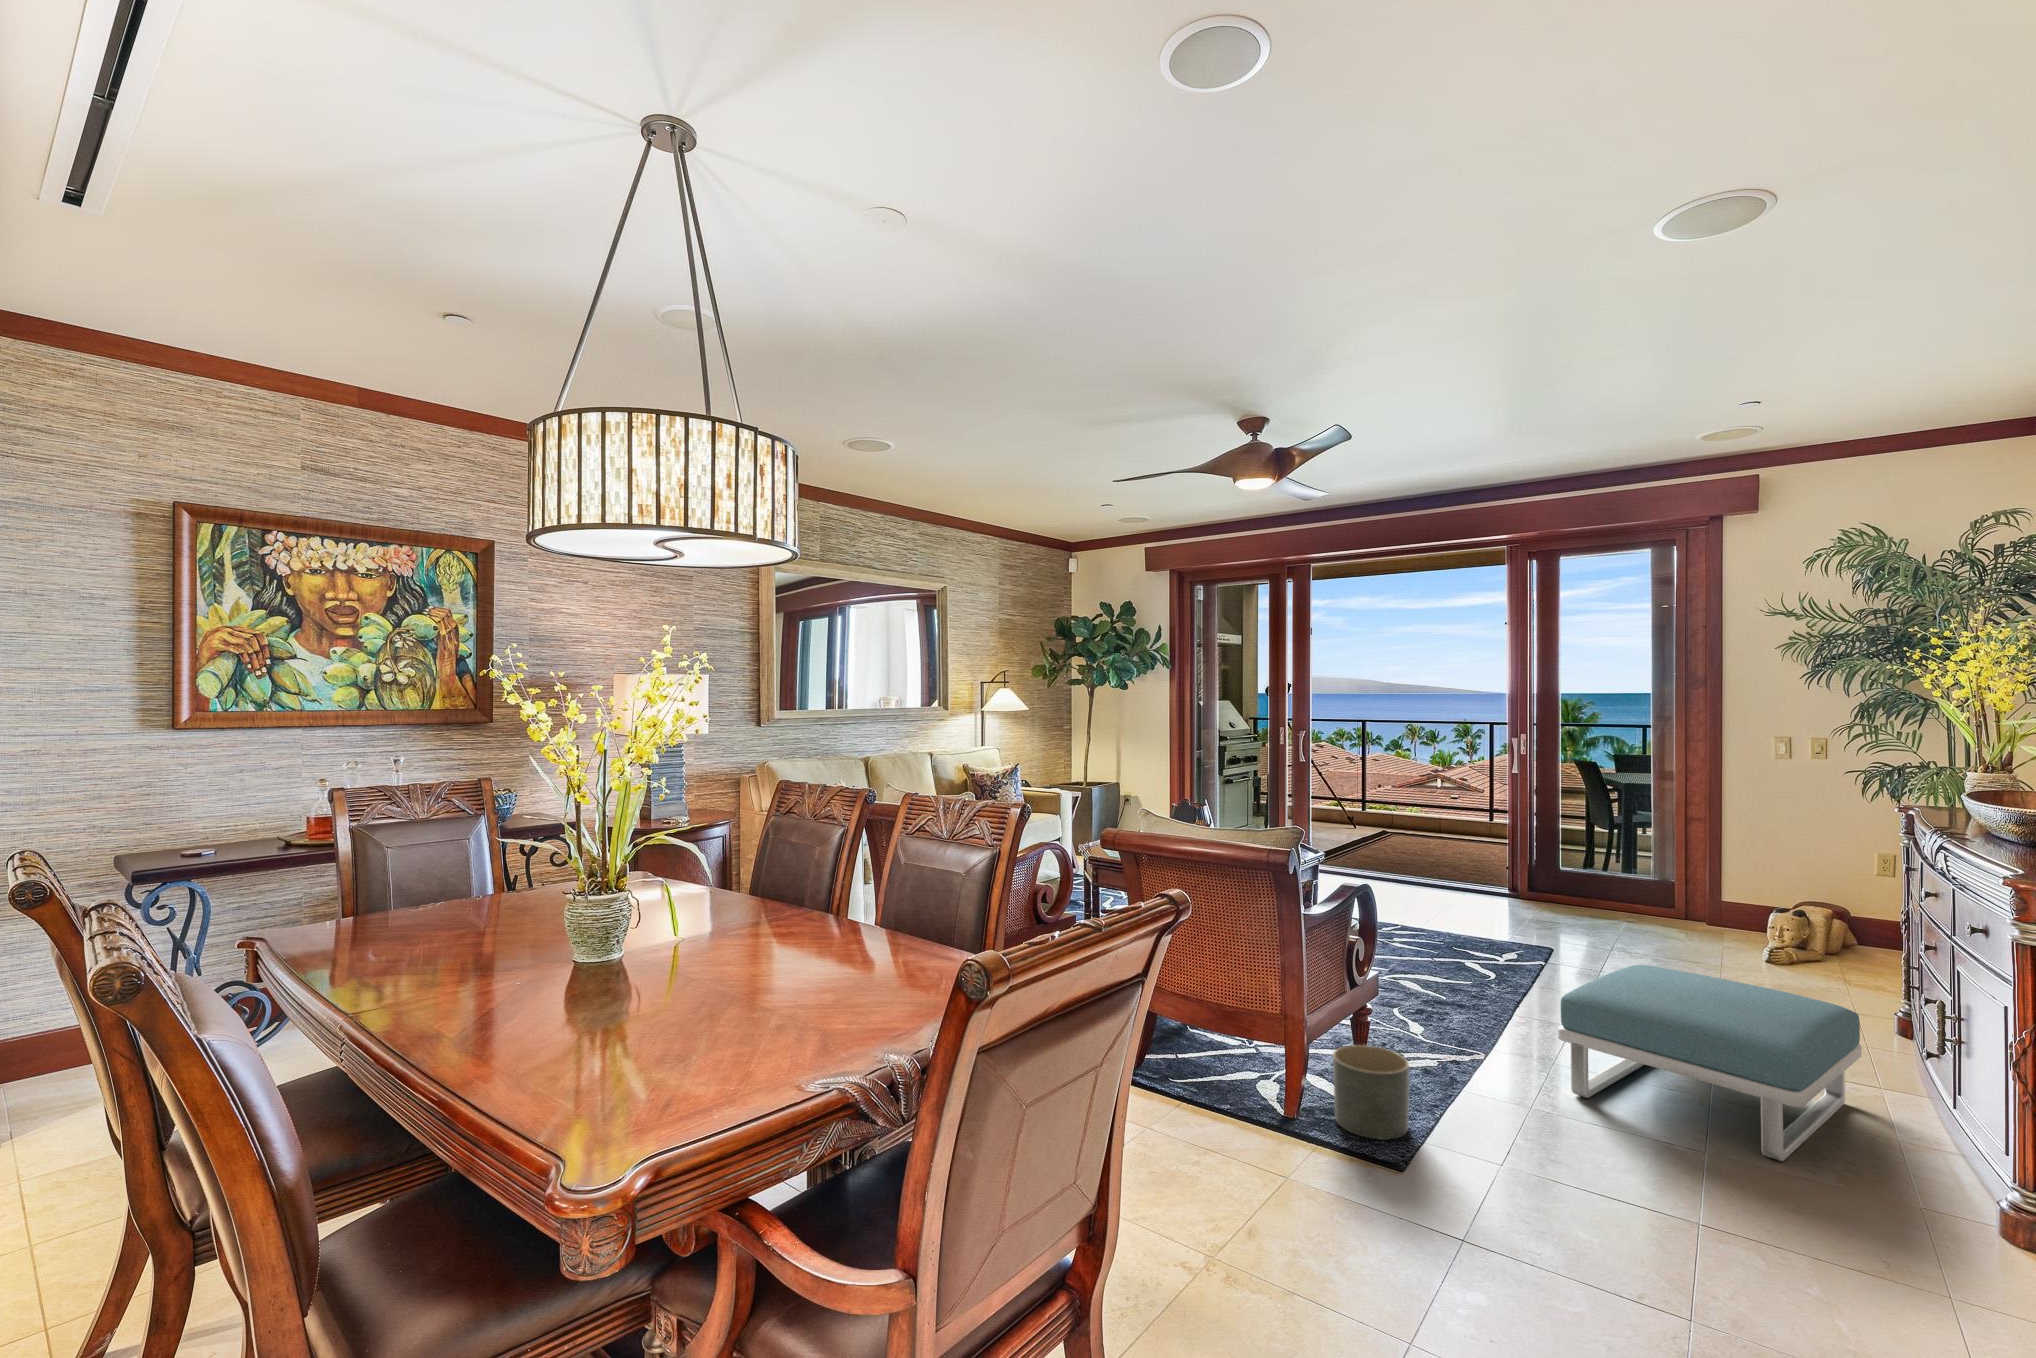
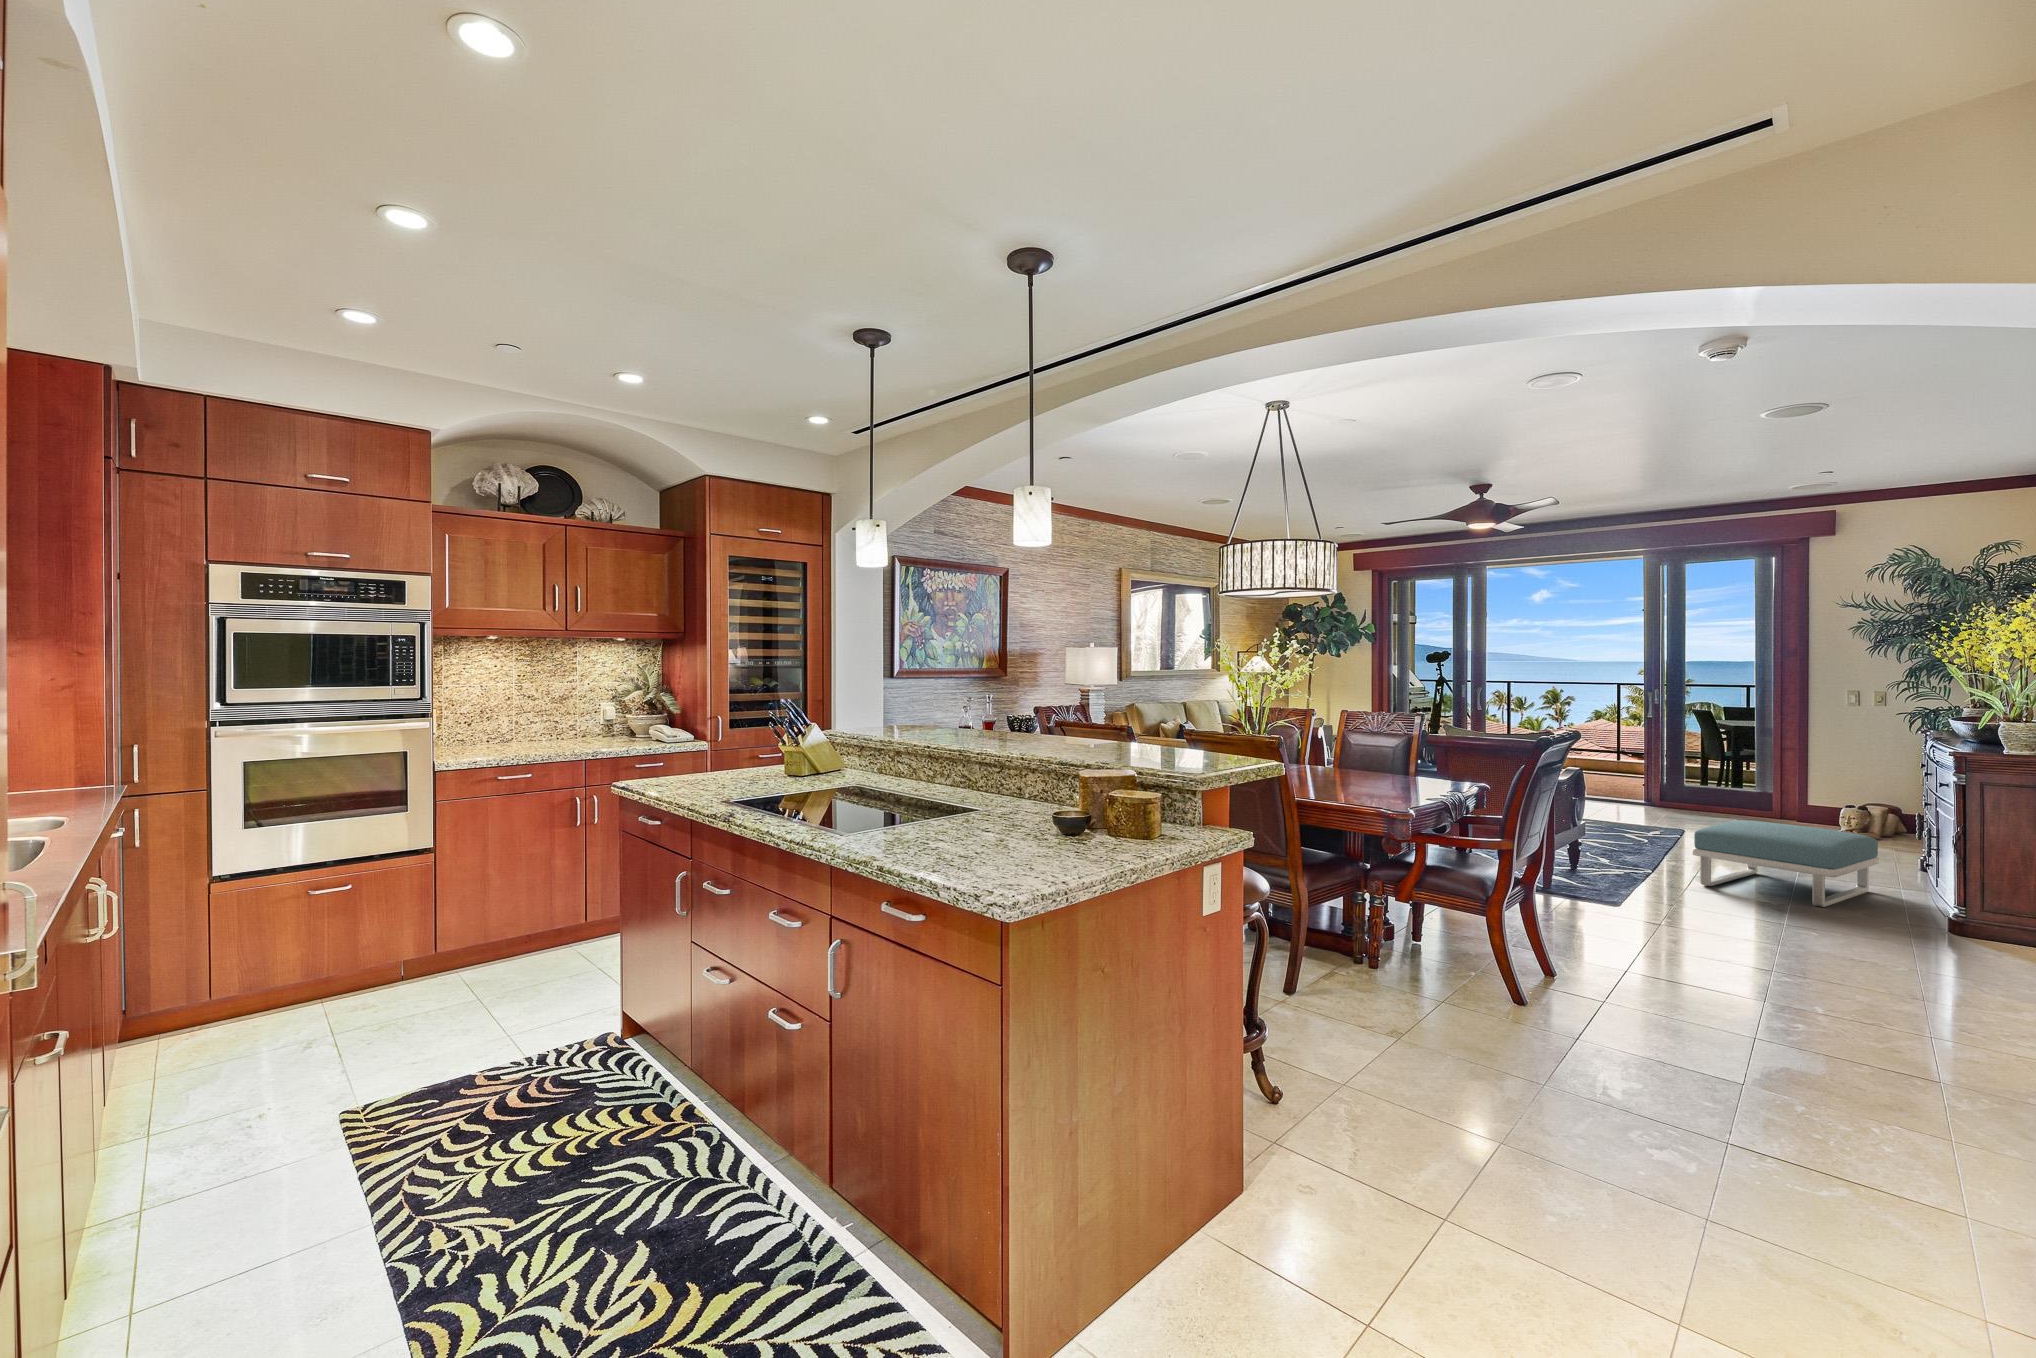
planter: present [1333,1045,1409,1140] -> none [1561,853,1608,896]

